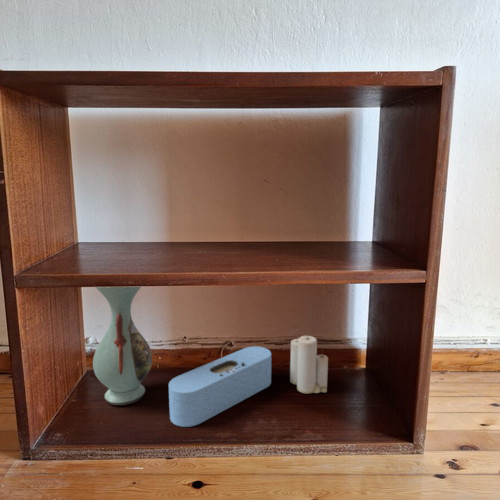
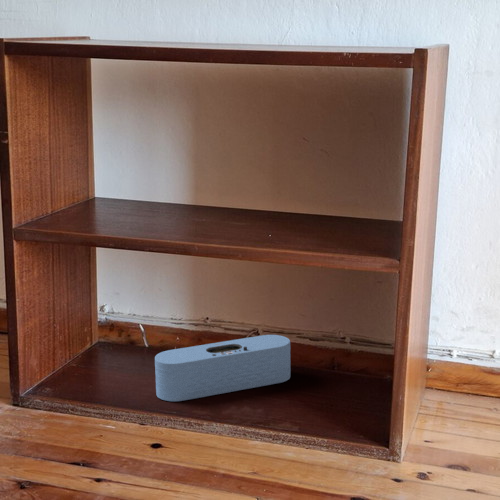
decorative vase: present [93,287,152,405] -> none [92,235,155,375]
candle: present [290,335,328,393] -> none [312,321,350,396]

